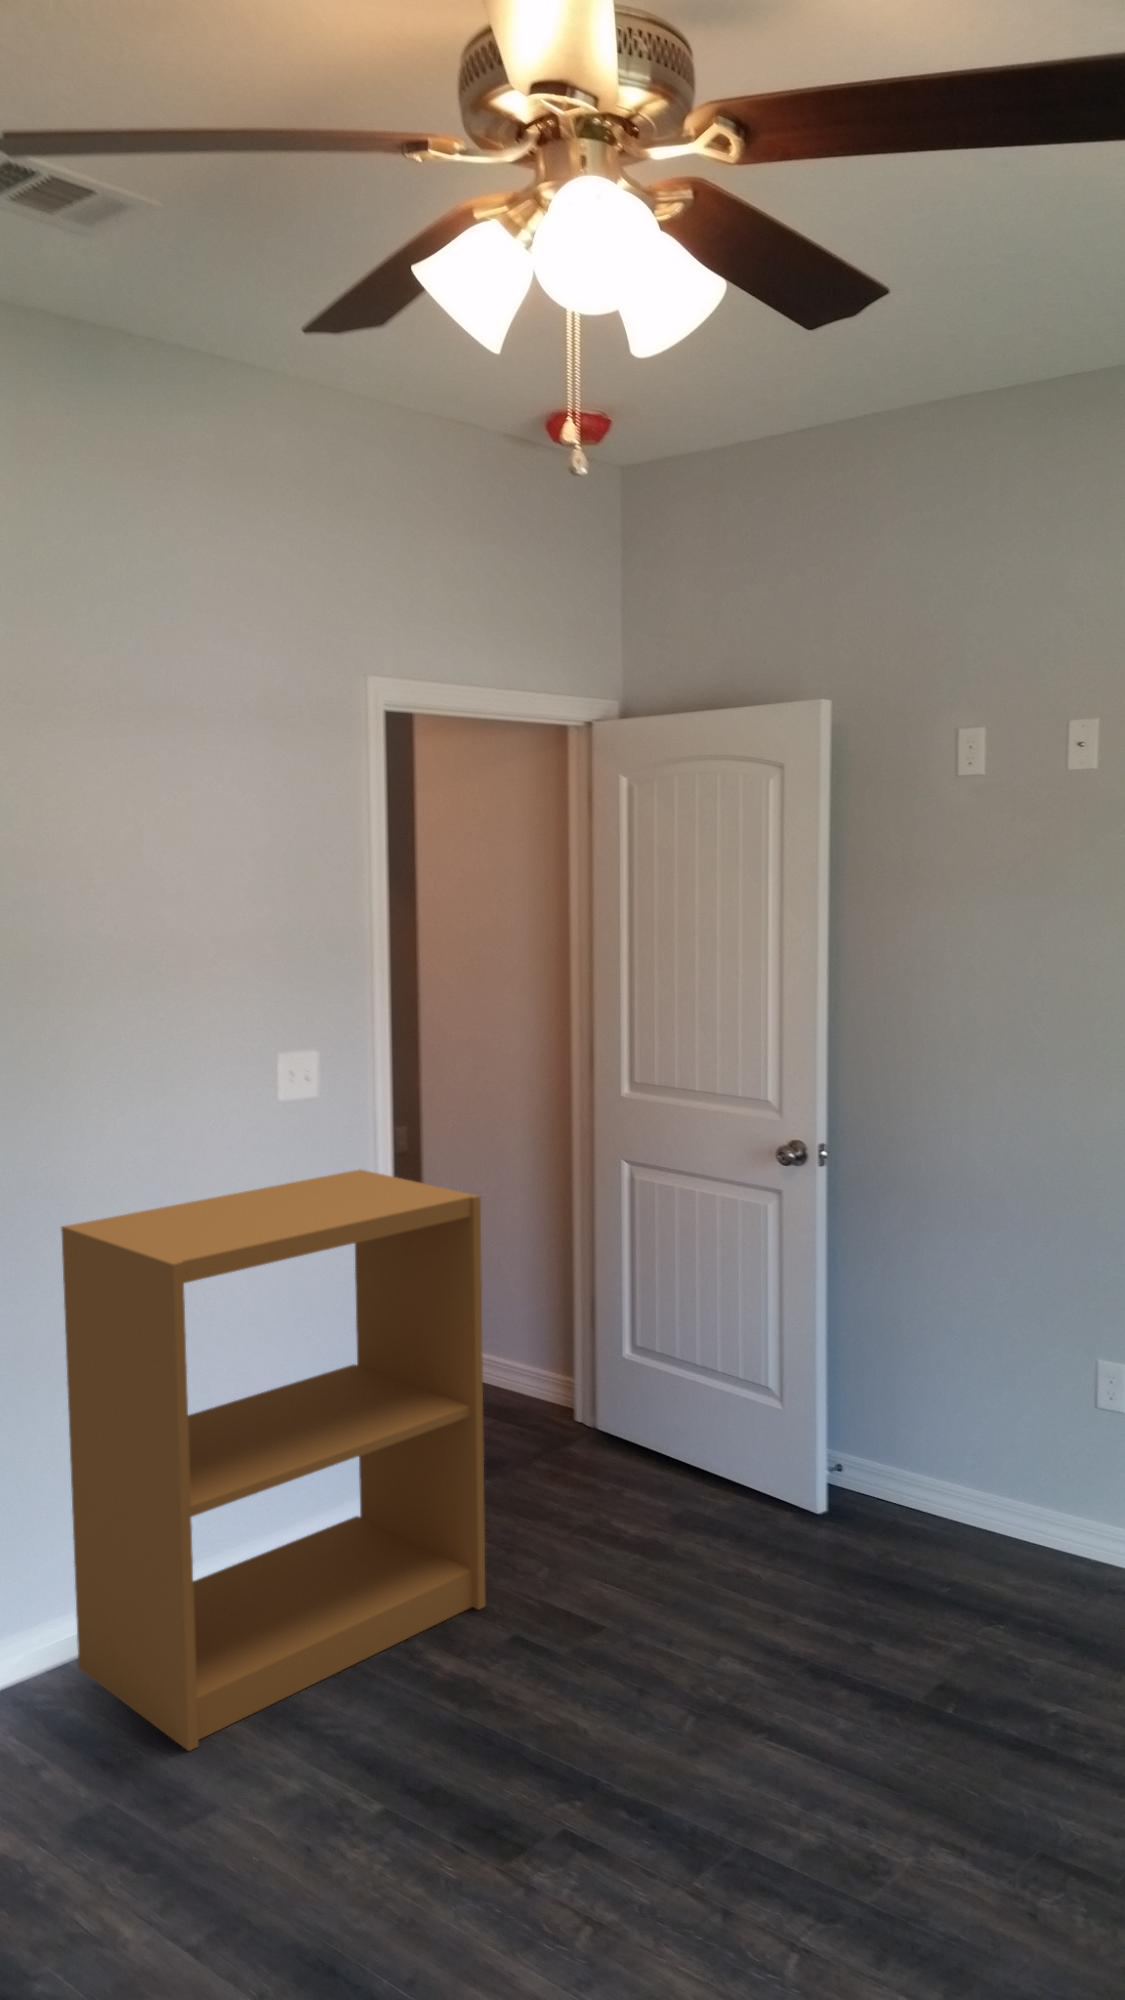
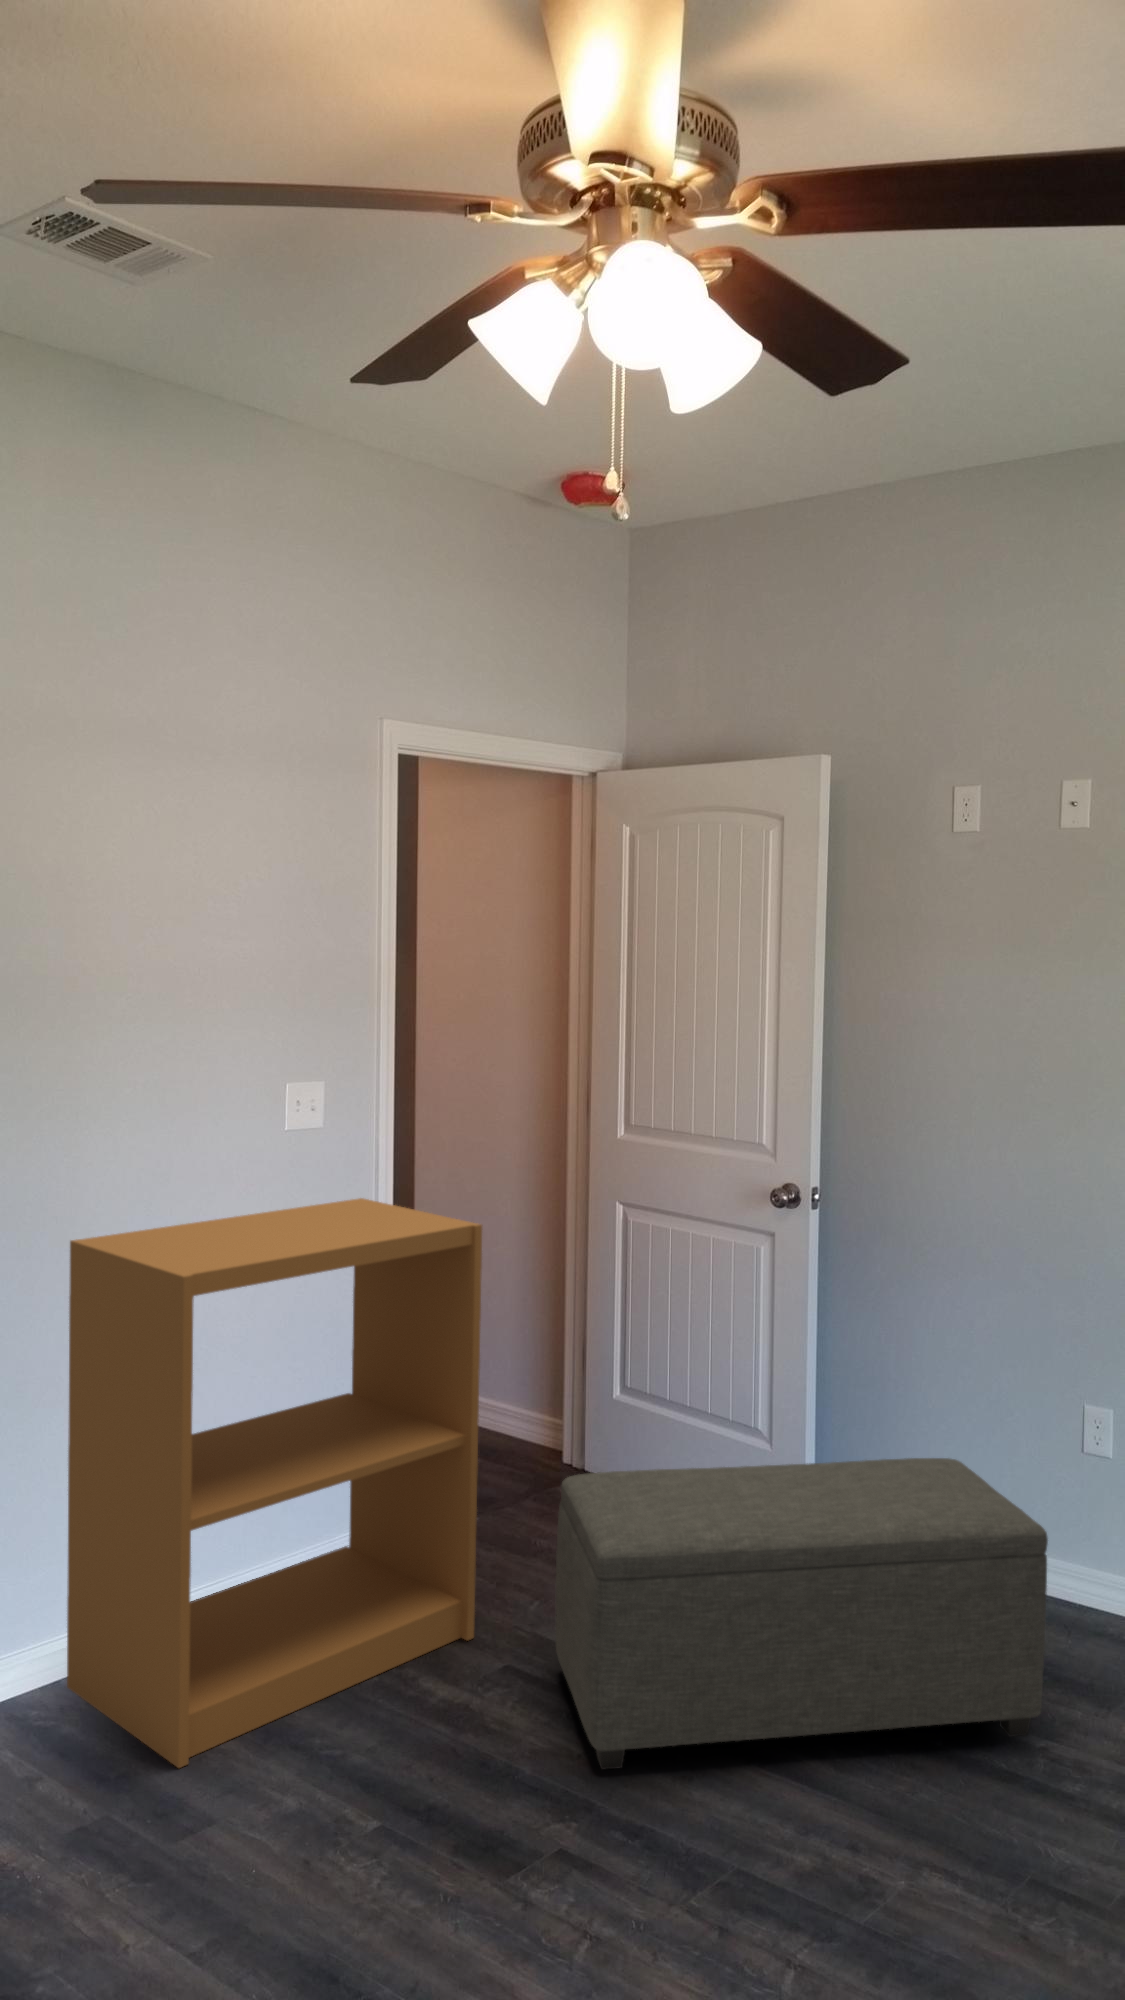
ottoman: none [564,1418,1060,1743] -> present [556,1458,1048,1769]

